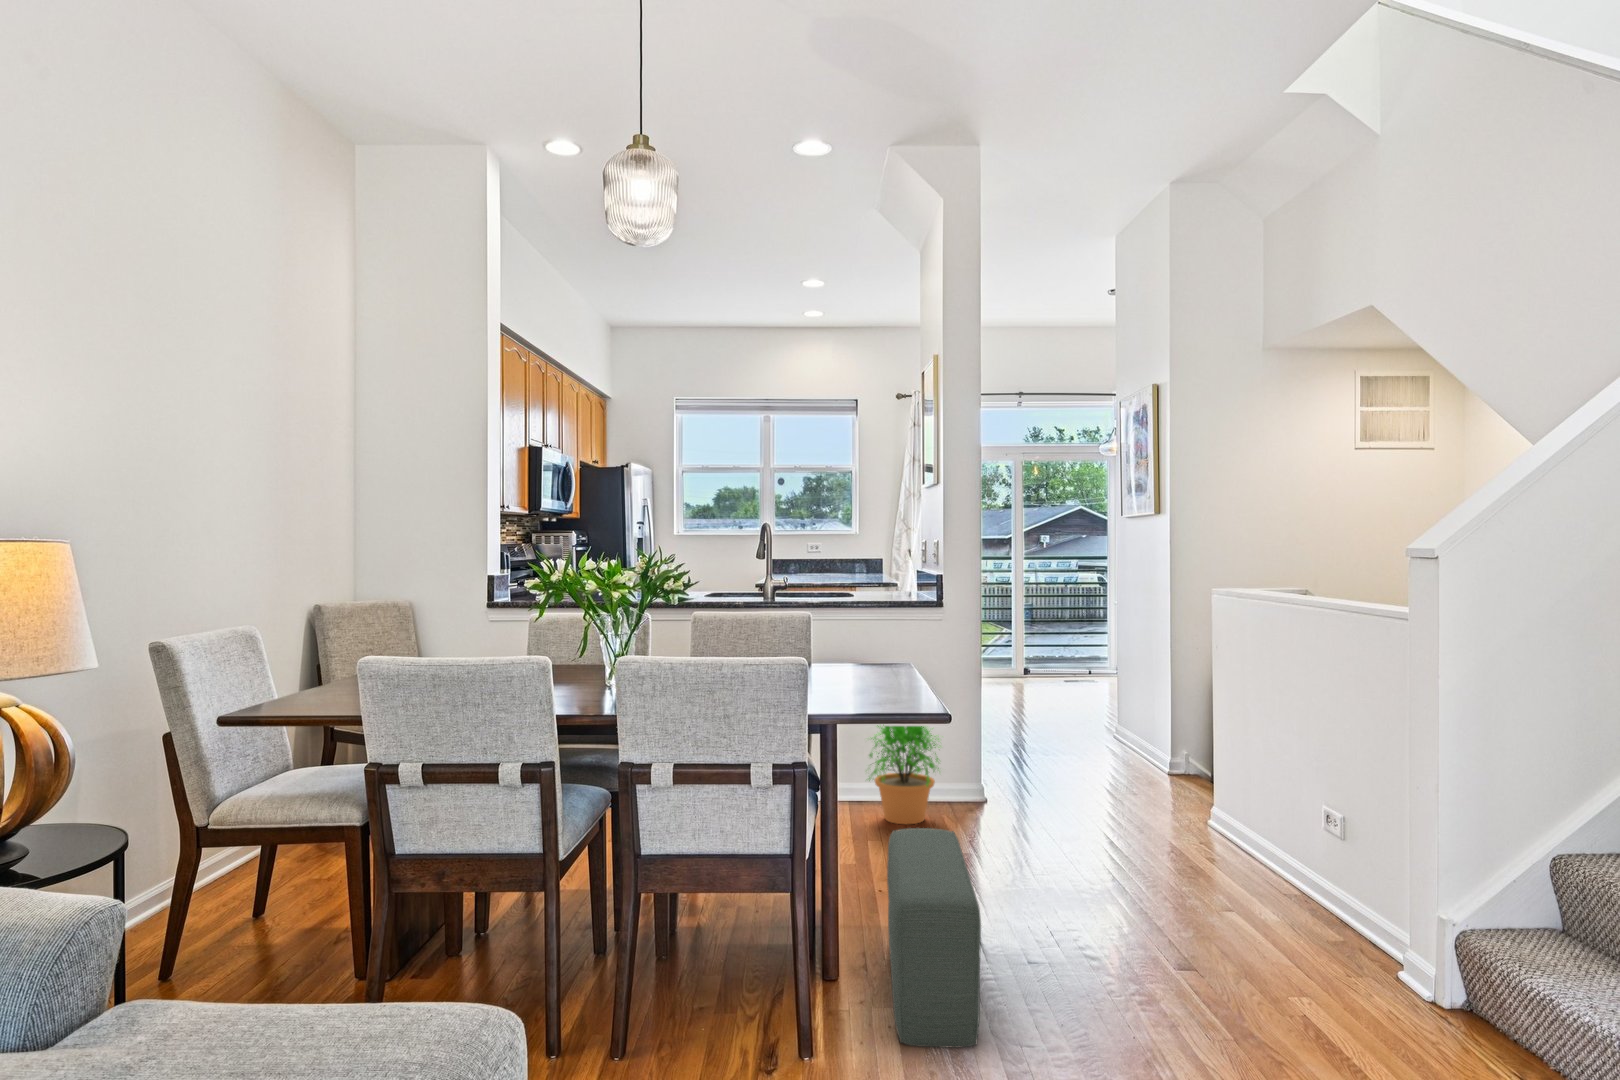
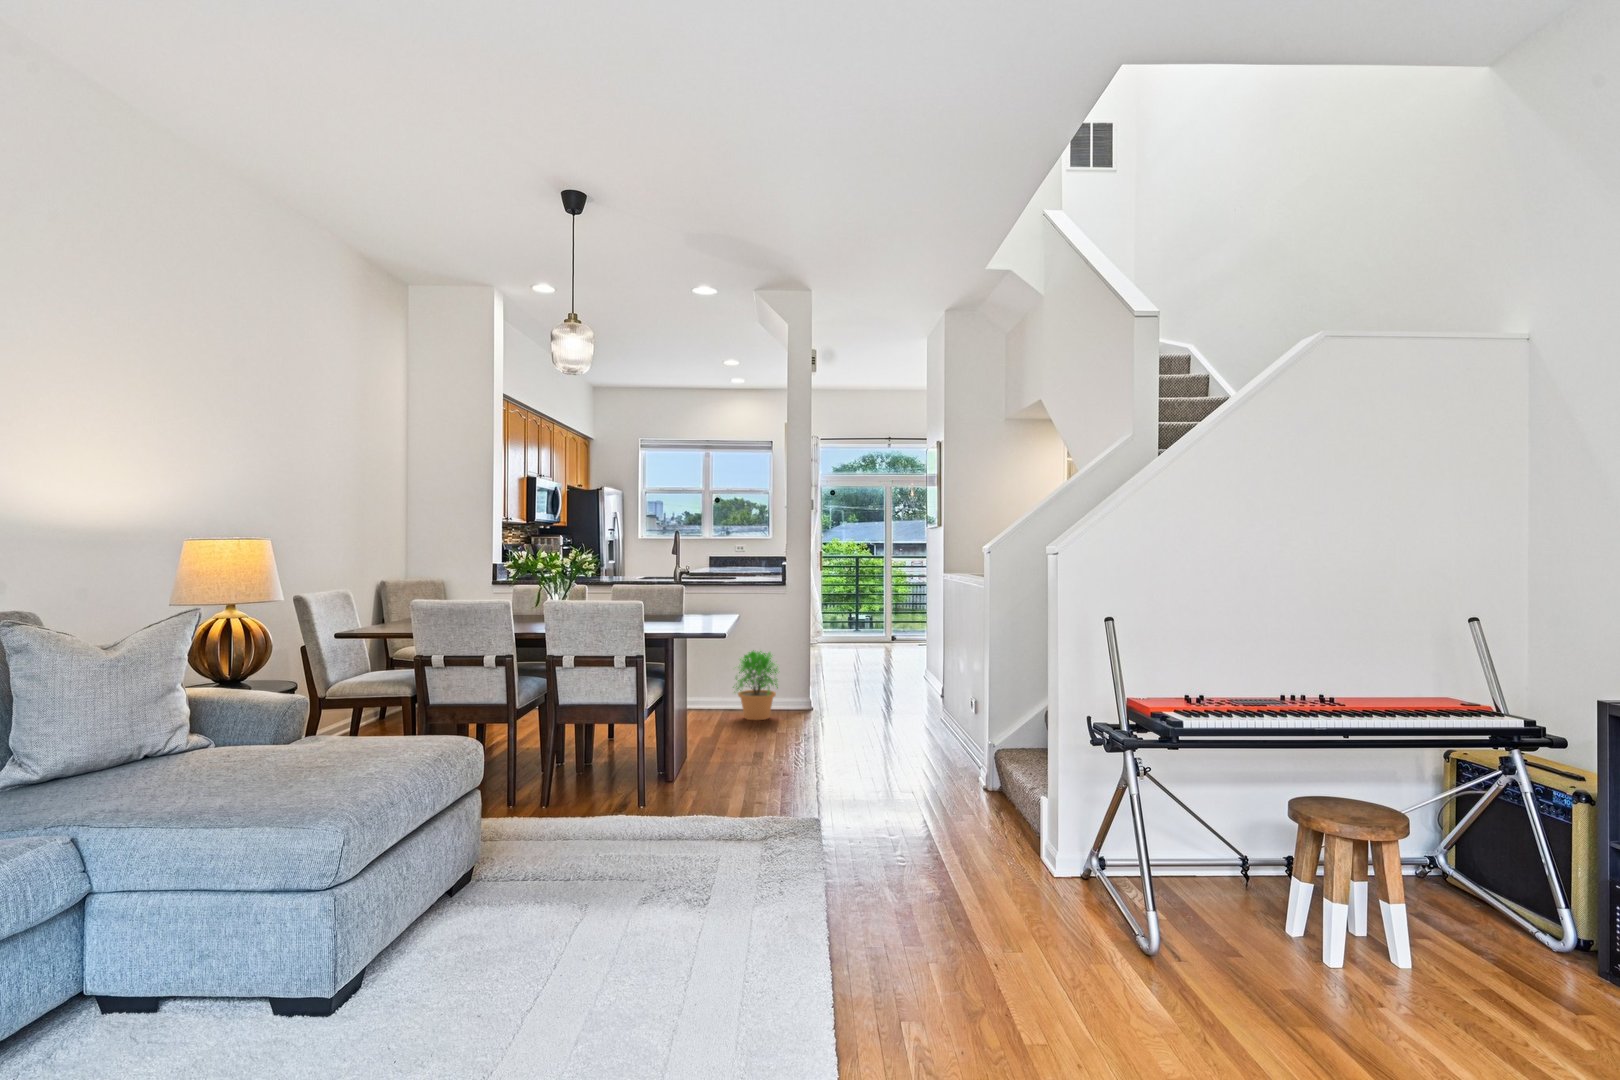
pouf: present [887,828,981,1048] -> none [693,704,751,805]

